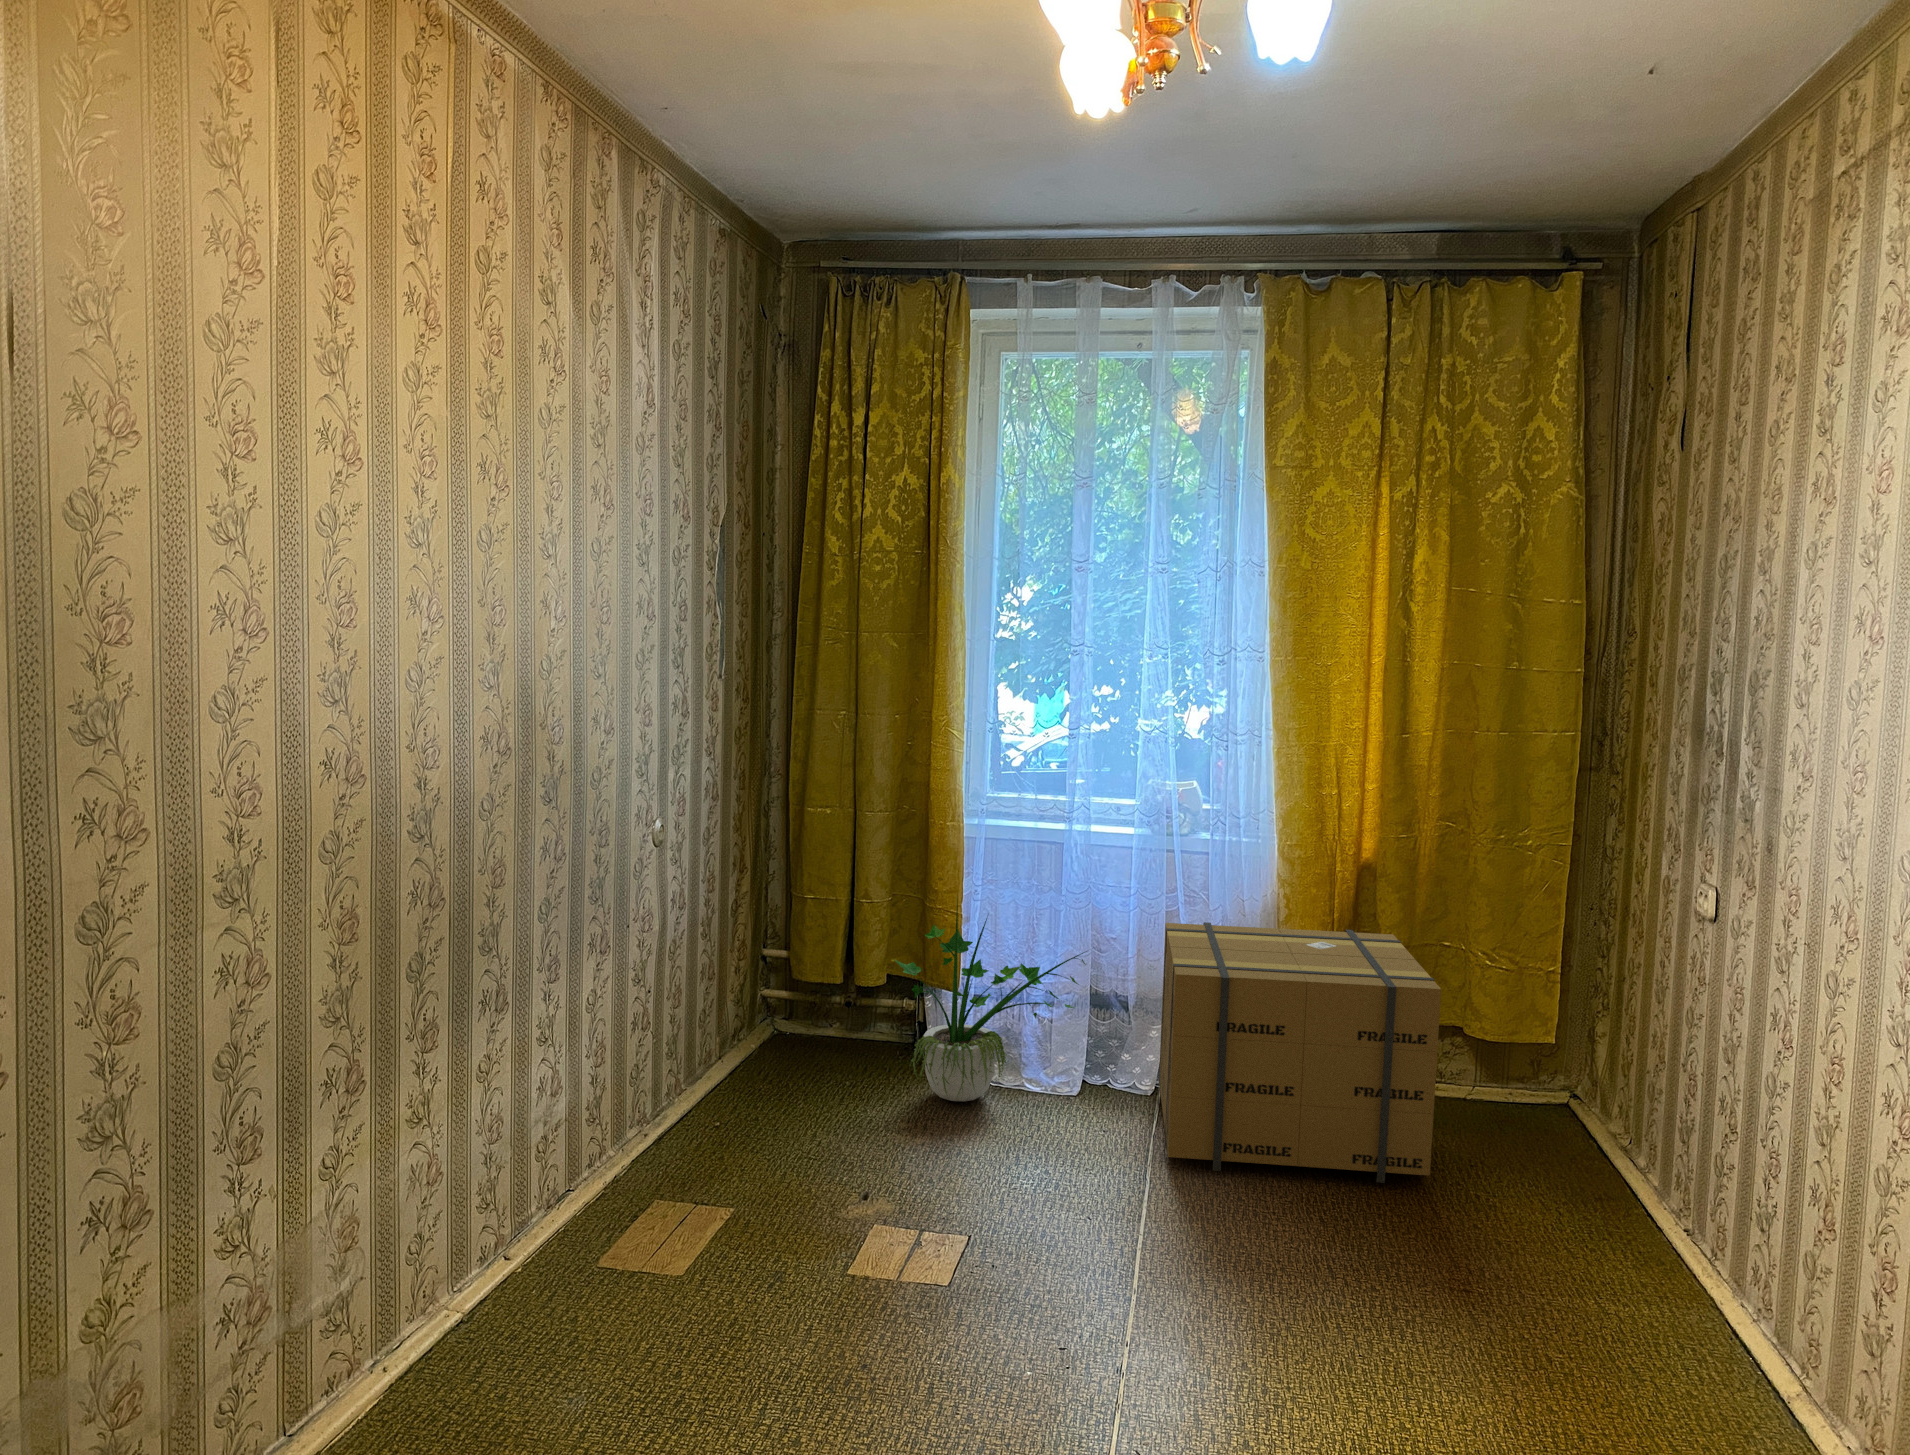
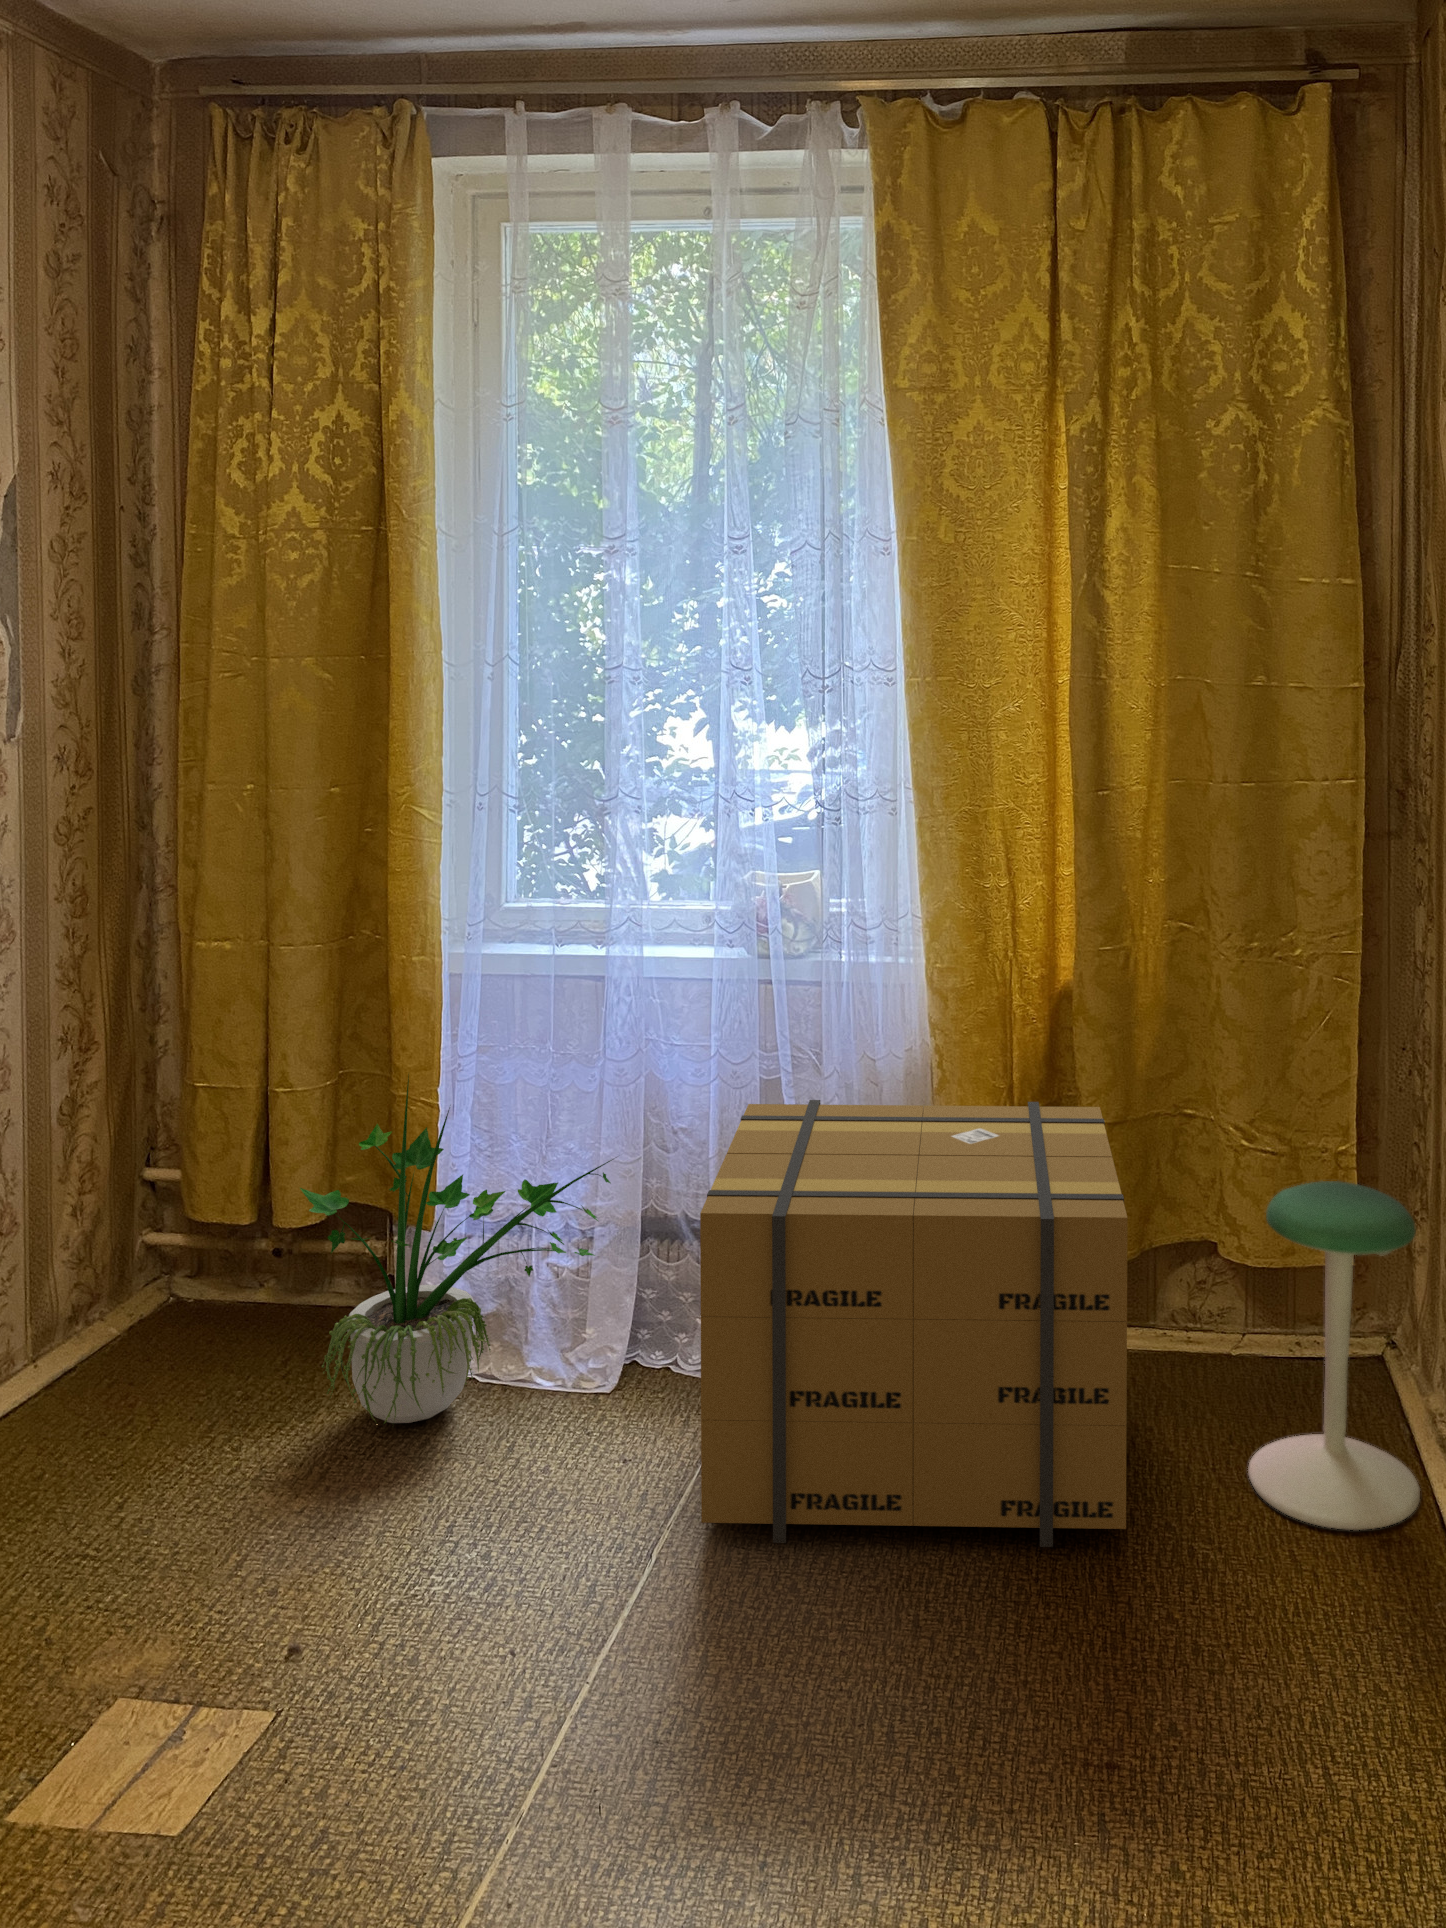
stool: none [1494,981,1615,1188] -> present [1248,1181,1420,1530]

